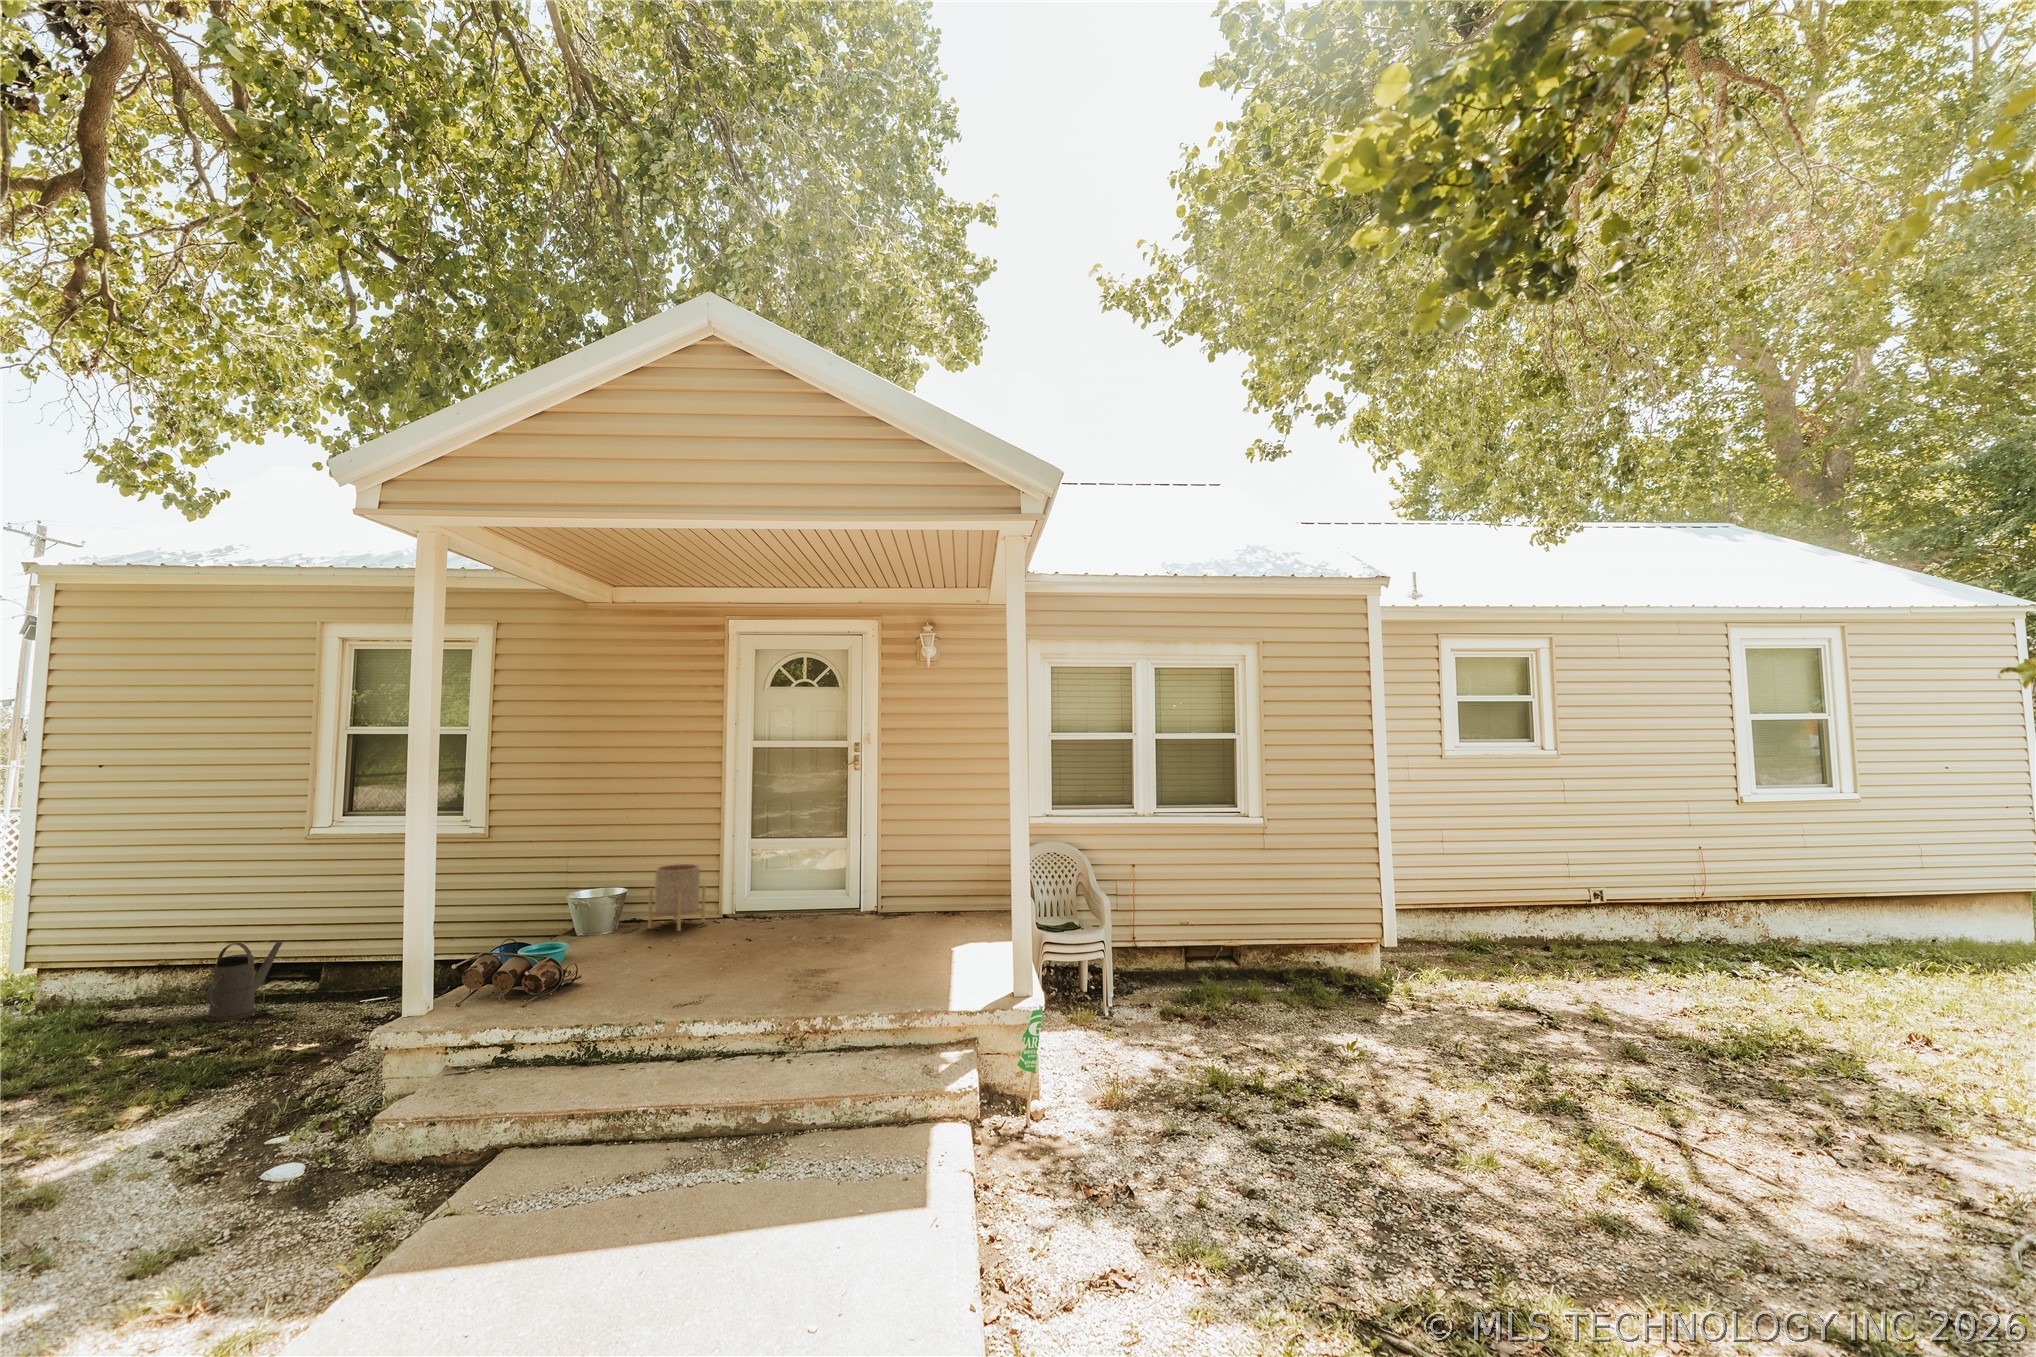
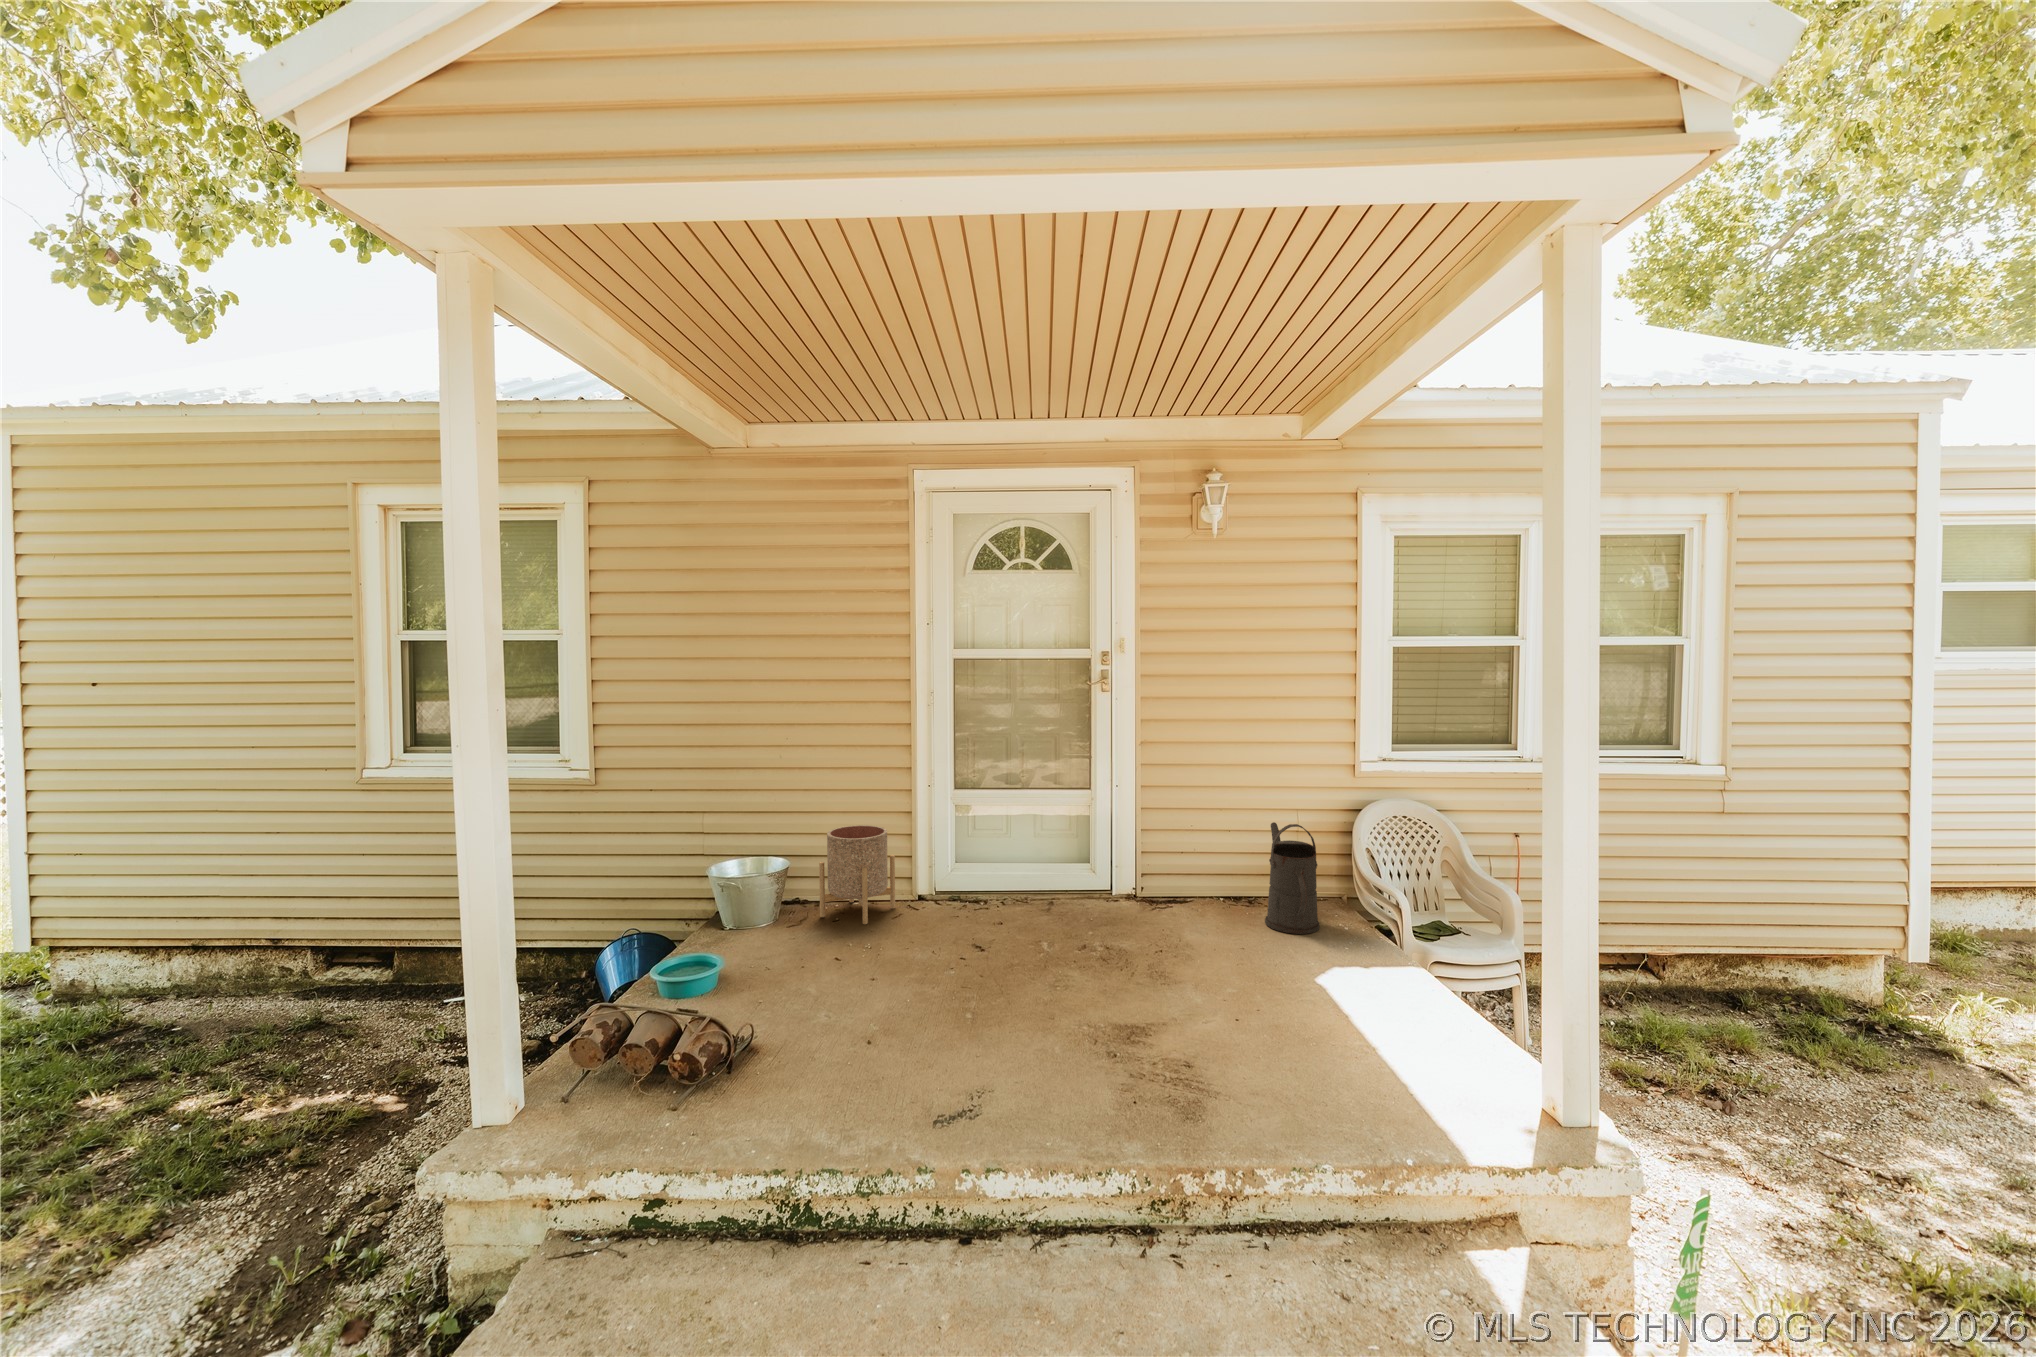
watering can: present [206,941,282,1021] -> present [1265,822,1320,934]

